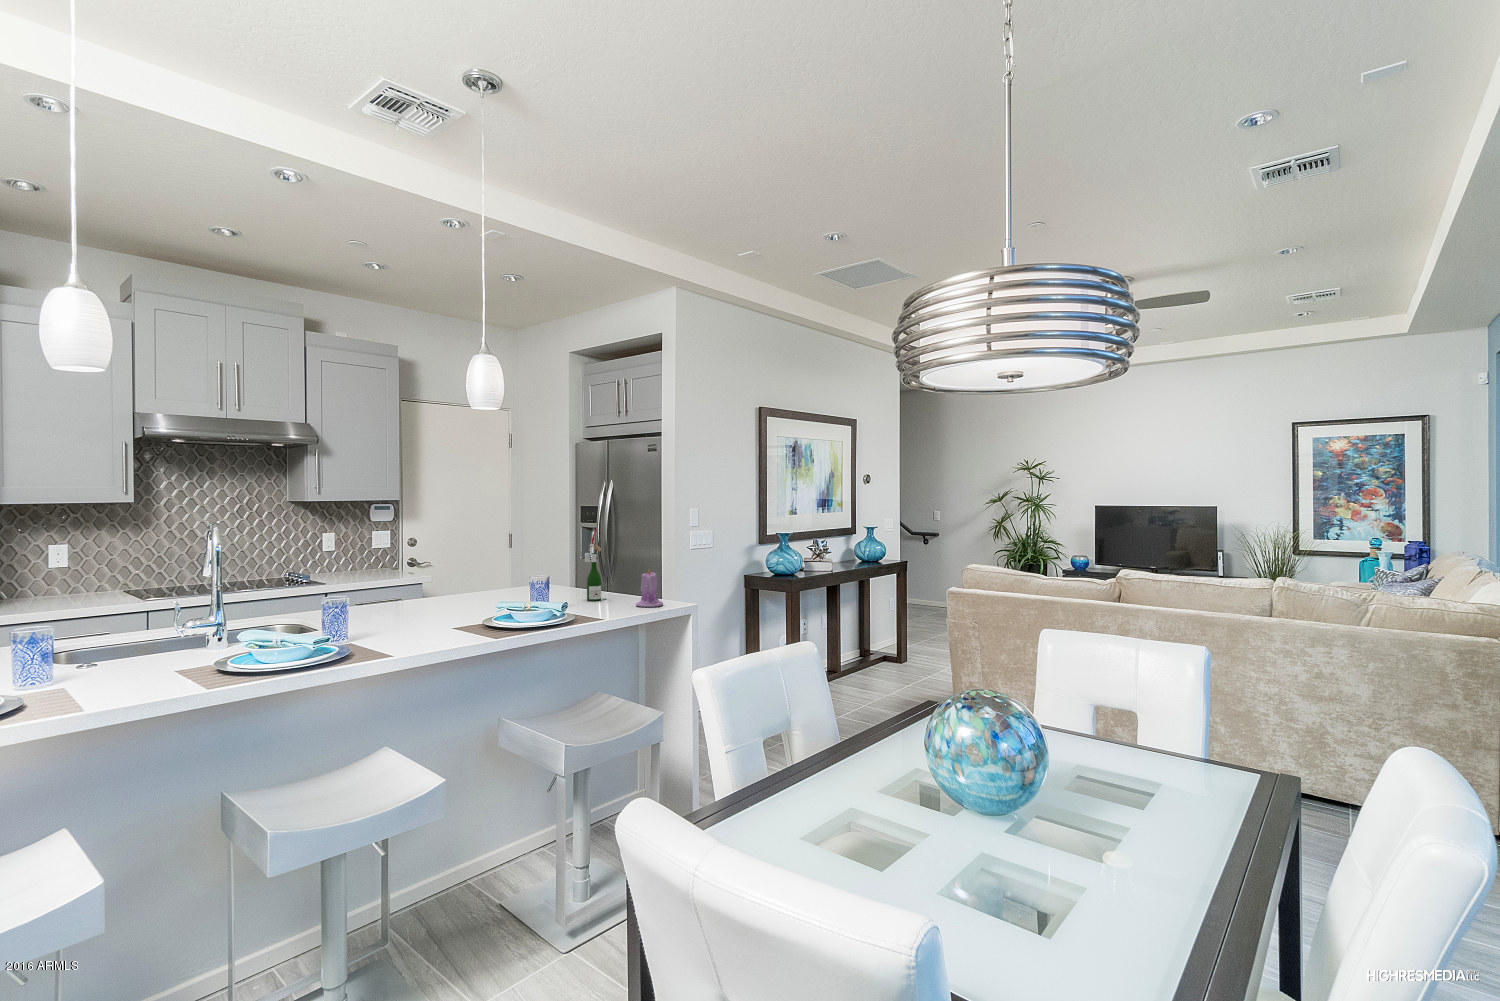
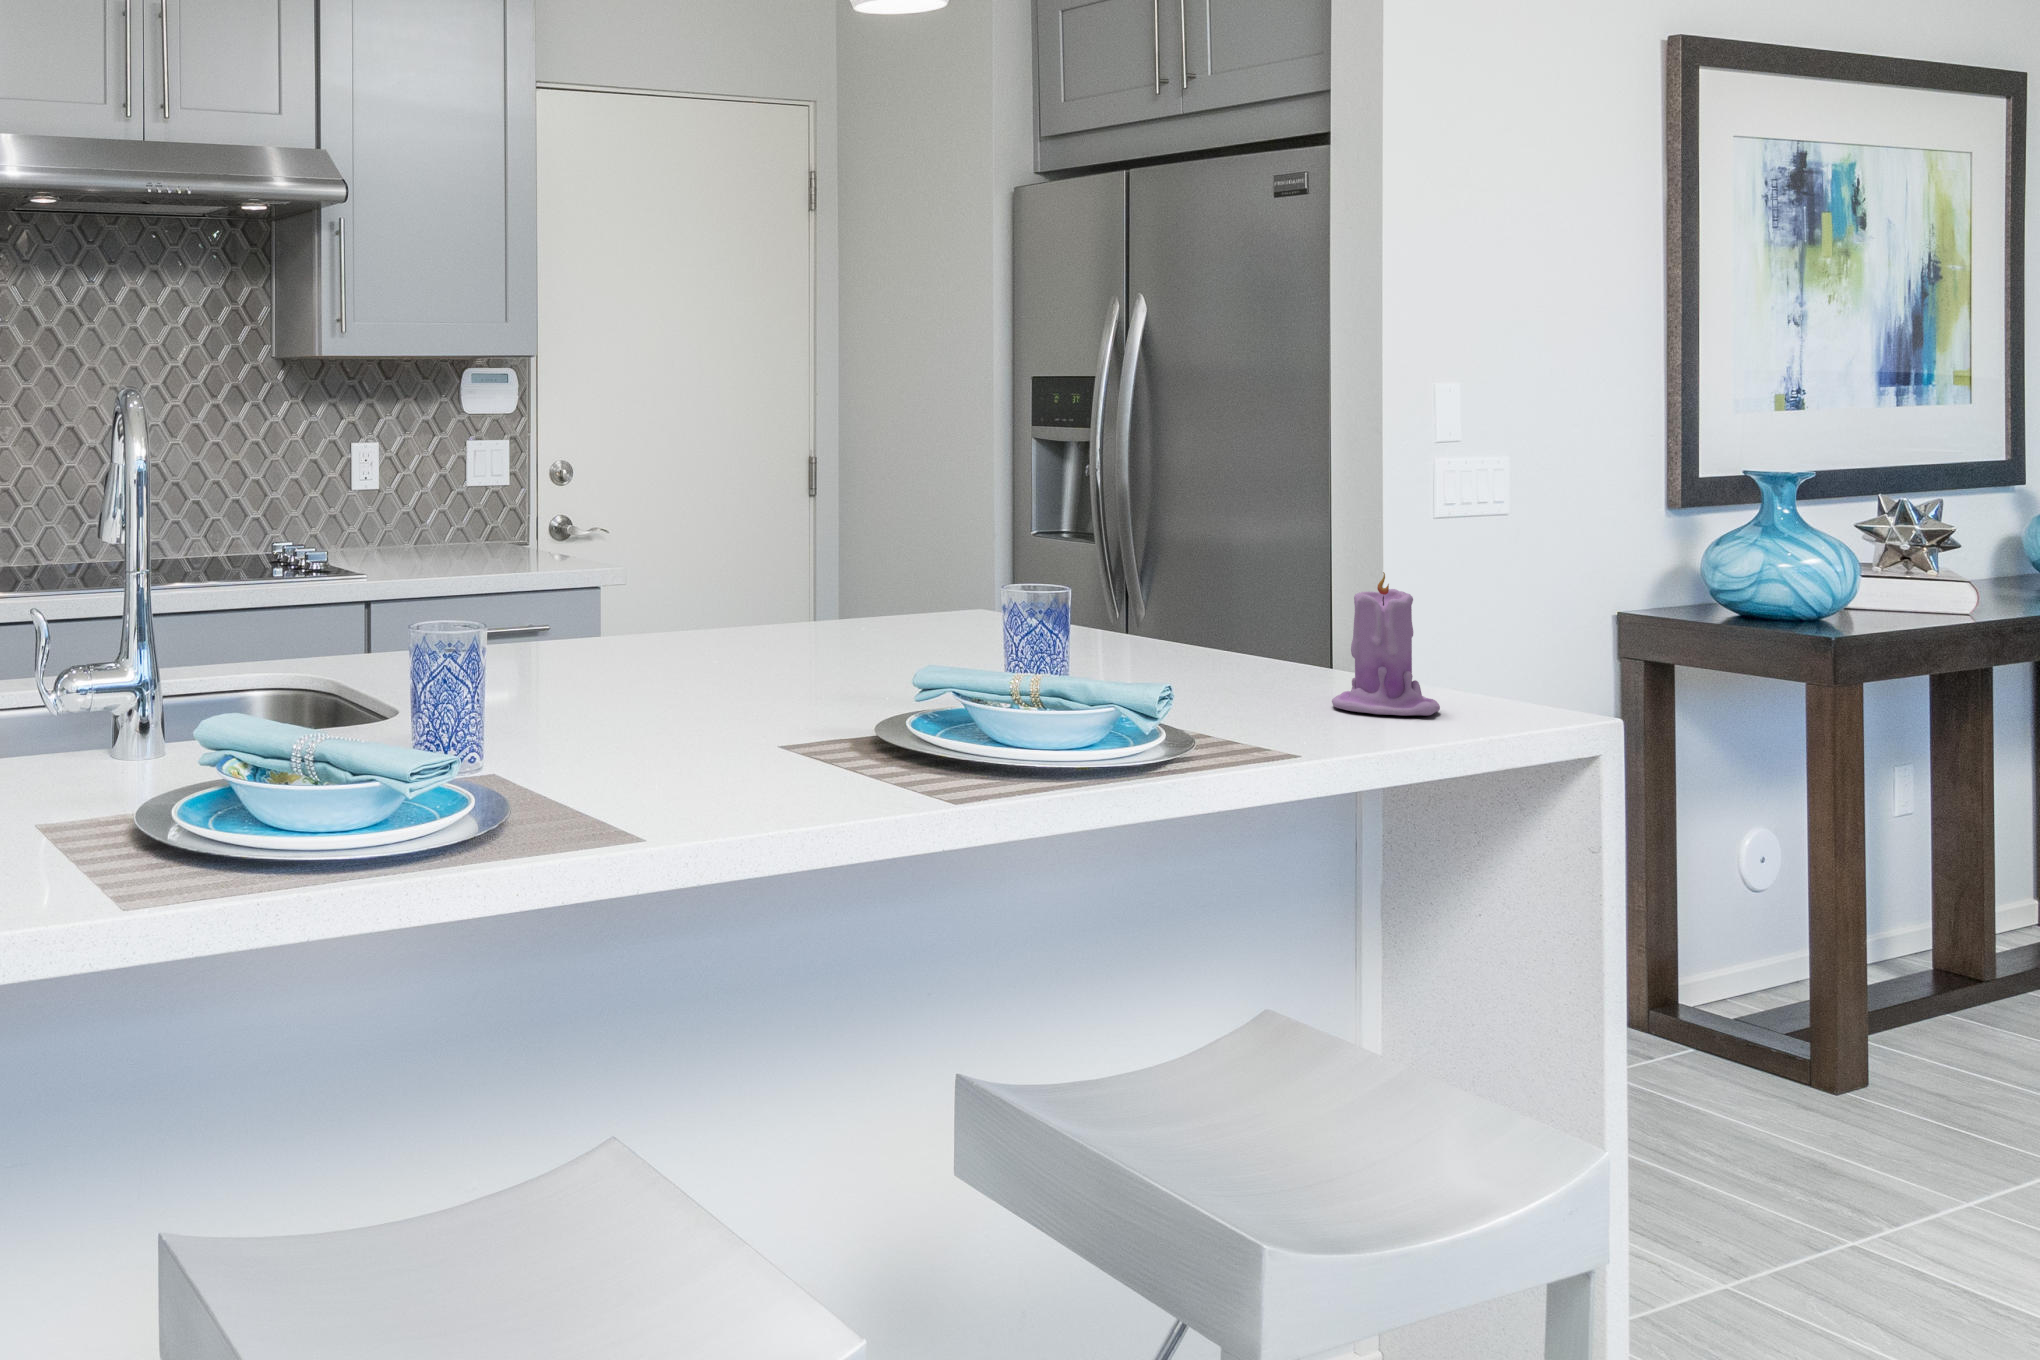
wine bottle: present [585,529,607,601] -> none [1128,429,1207,677]

